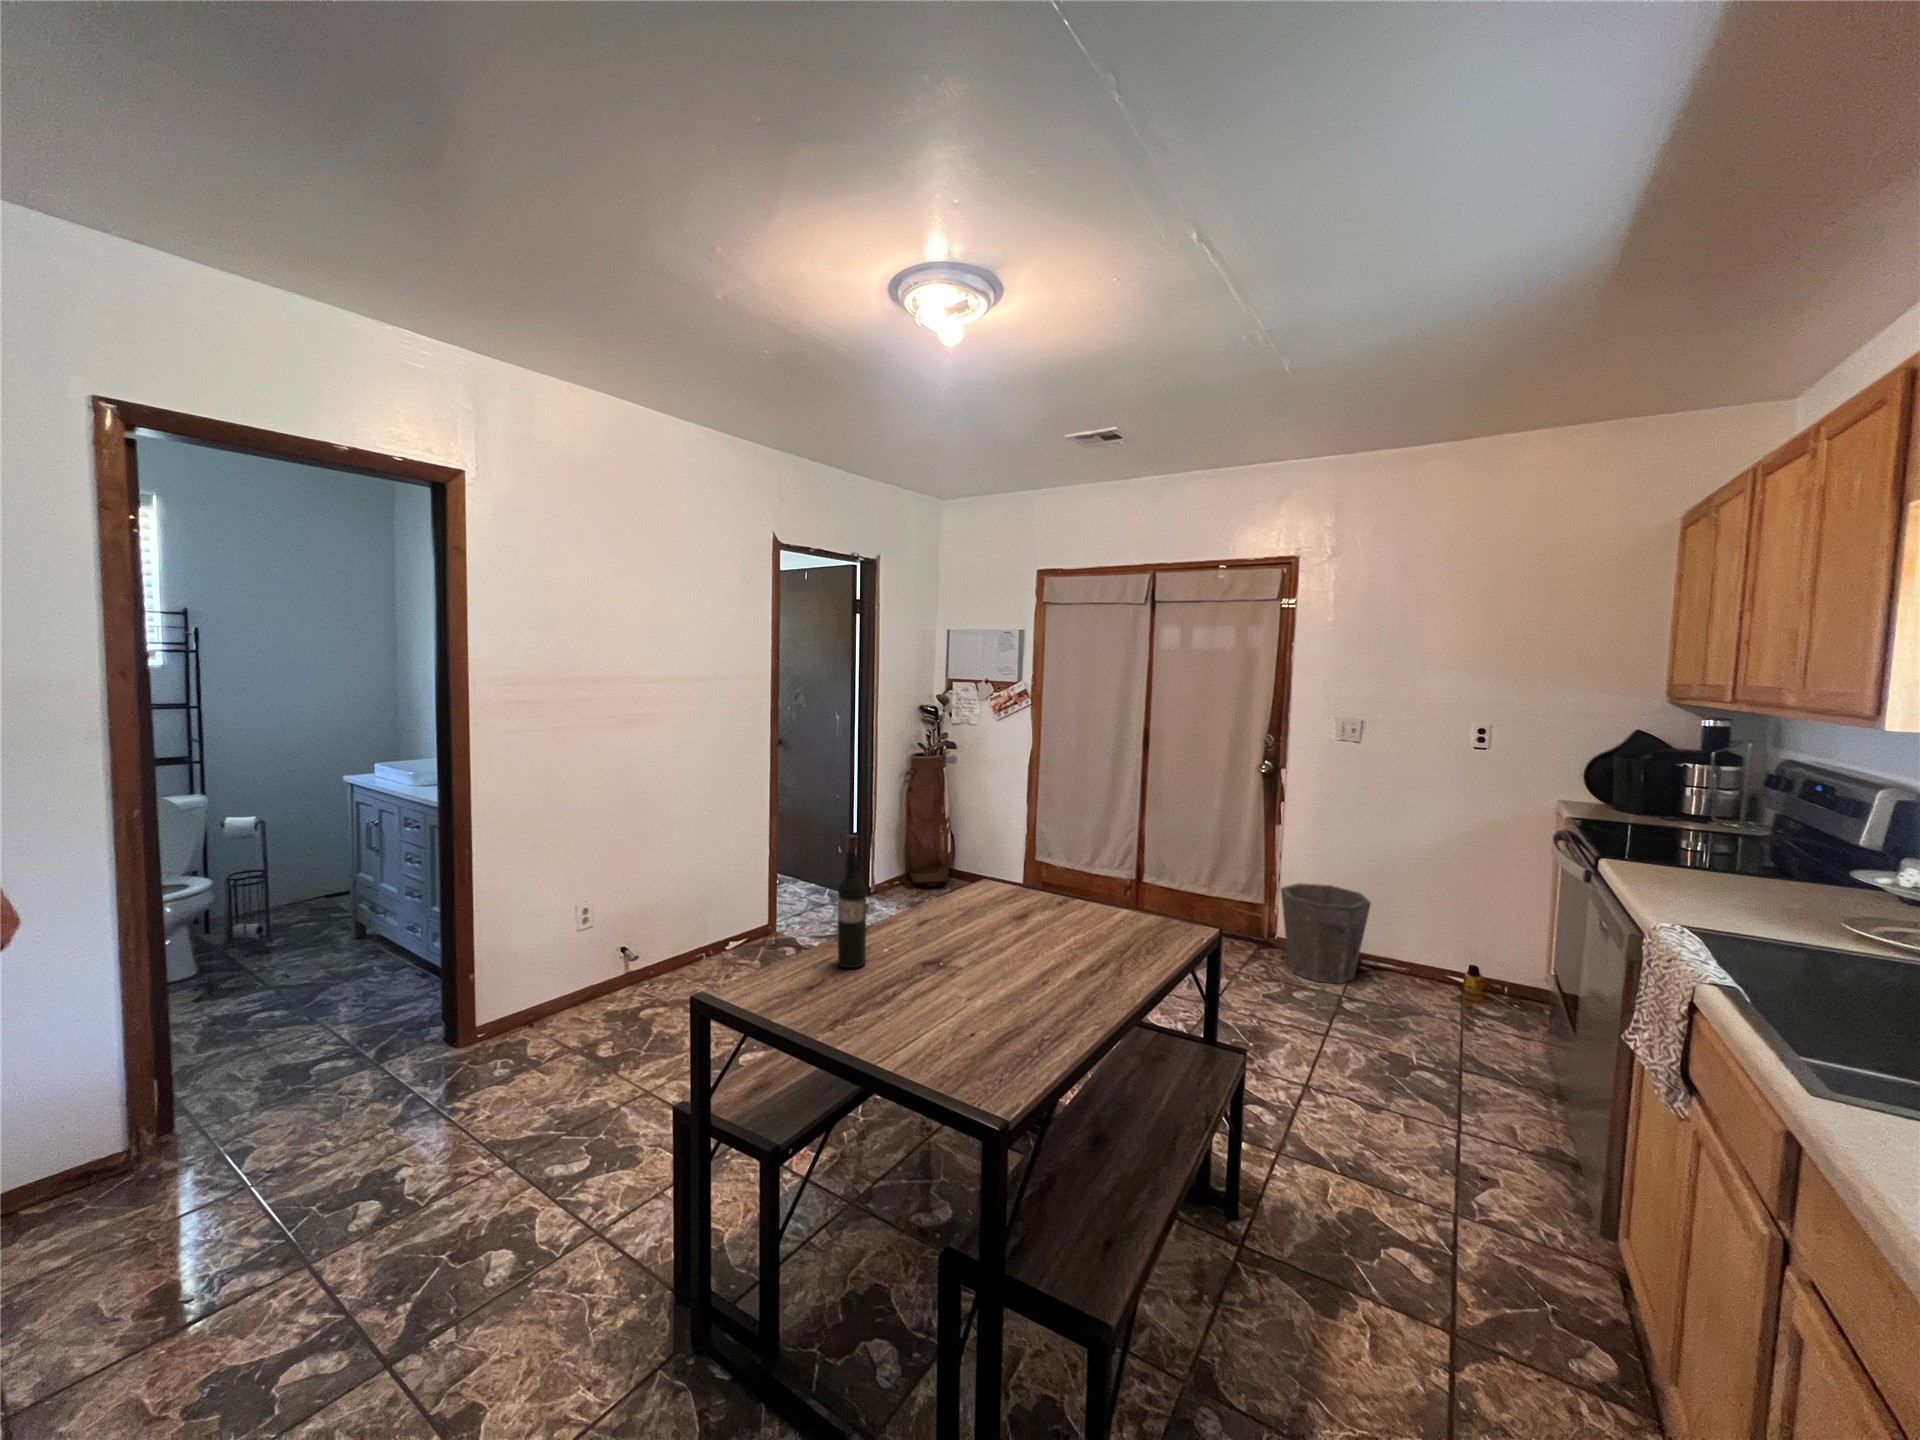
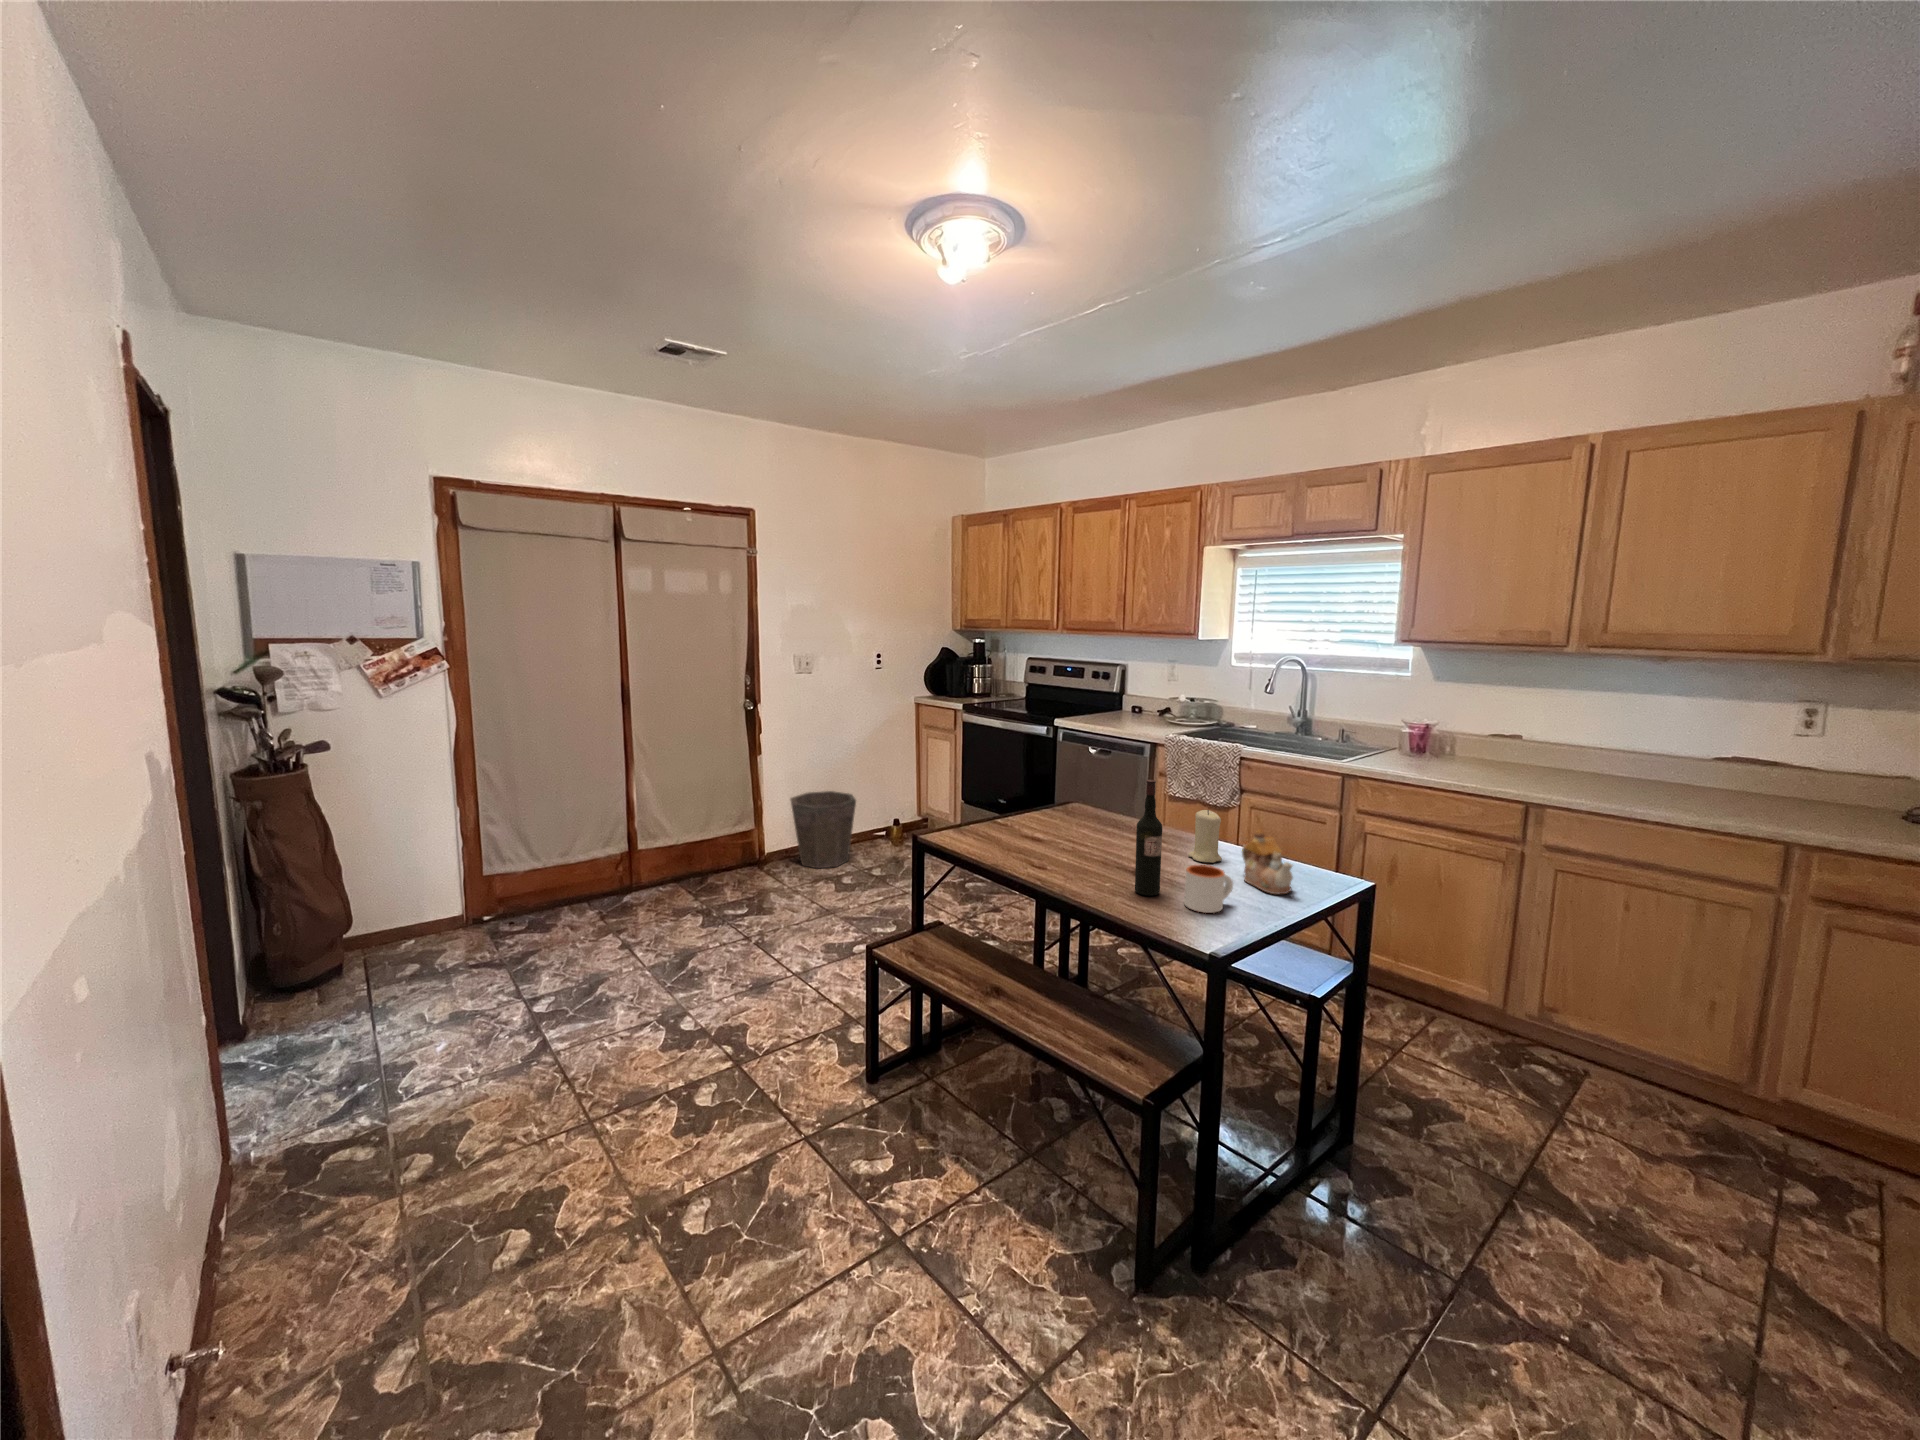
candle: none [974,924,1016,1001] -> present [1188,810,1222,863]
mug: none [795,939,840,998] -> present [1184,865,1233,913]
teapot: none [863,946,953,1040] -> present [1242,830,1293,894]

